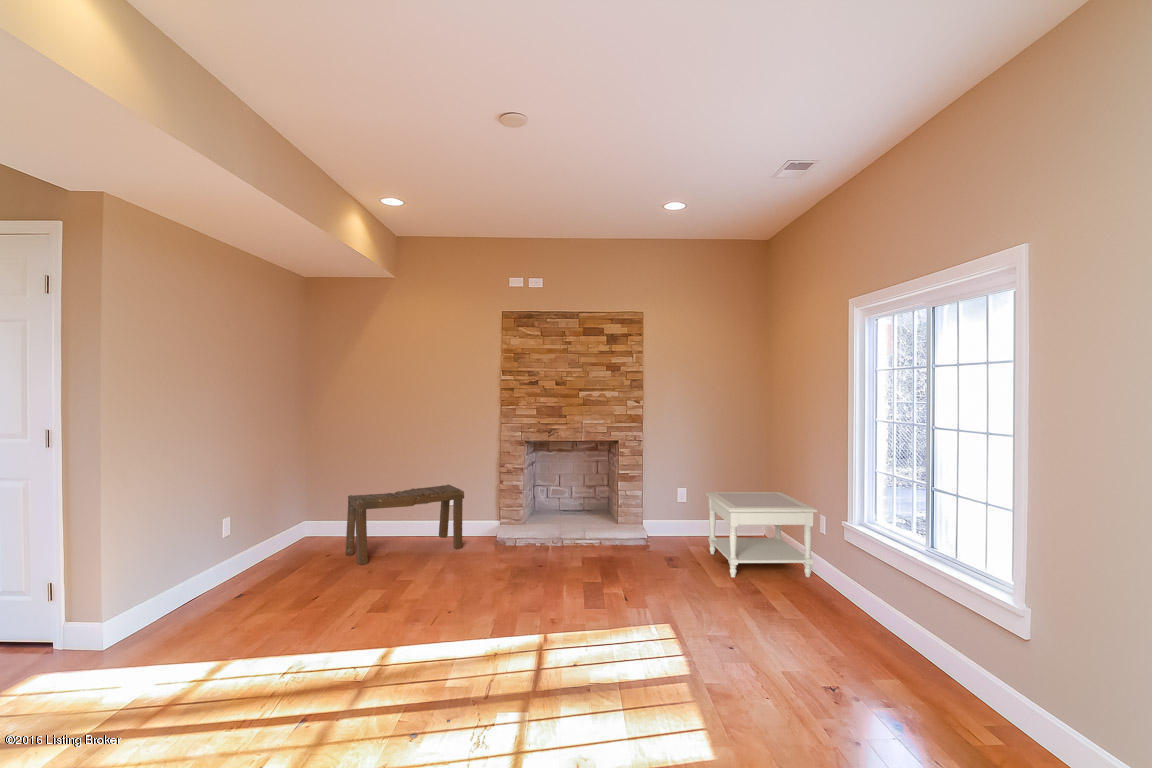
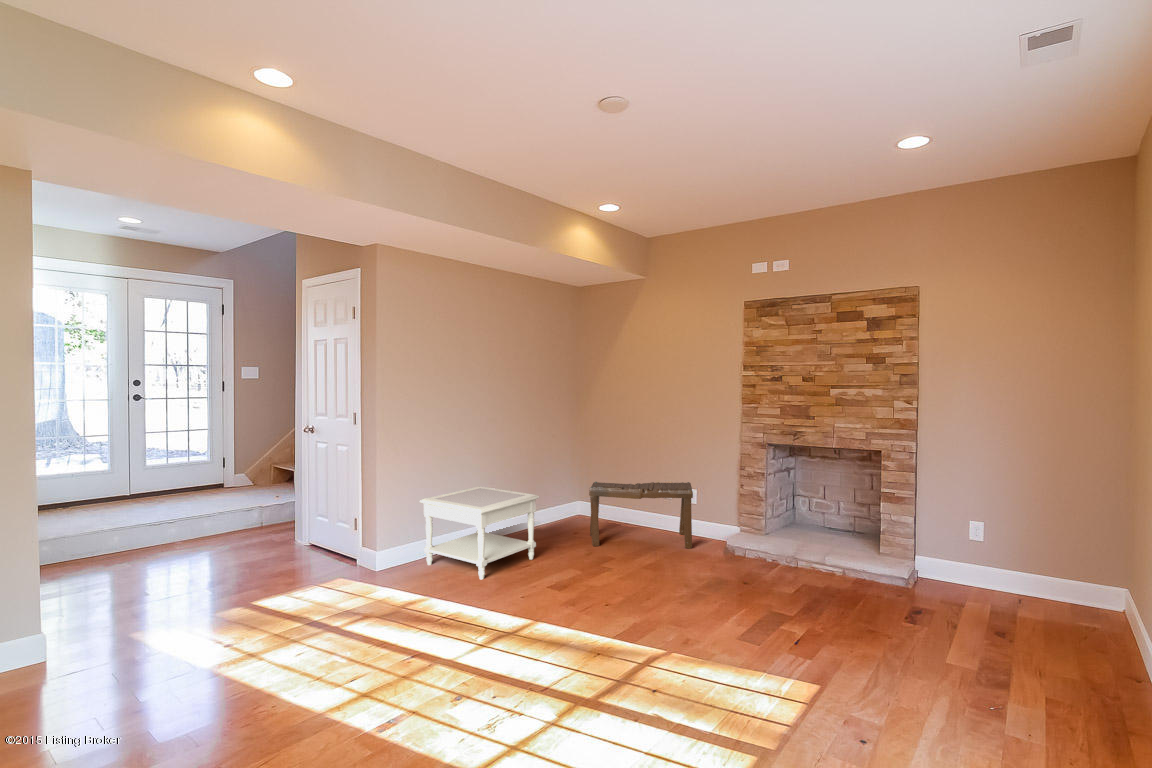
side table: present [705,492,817,577] -> present [420,486,539,580]

